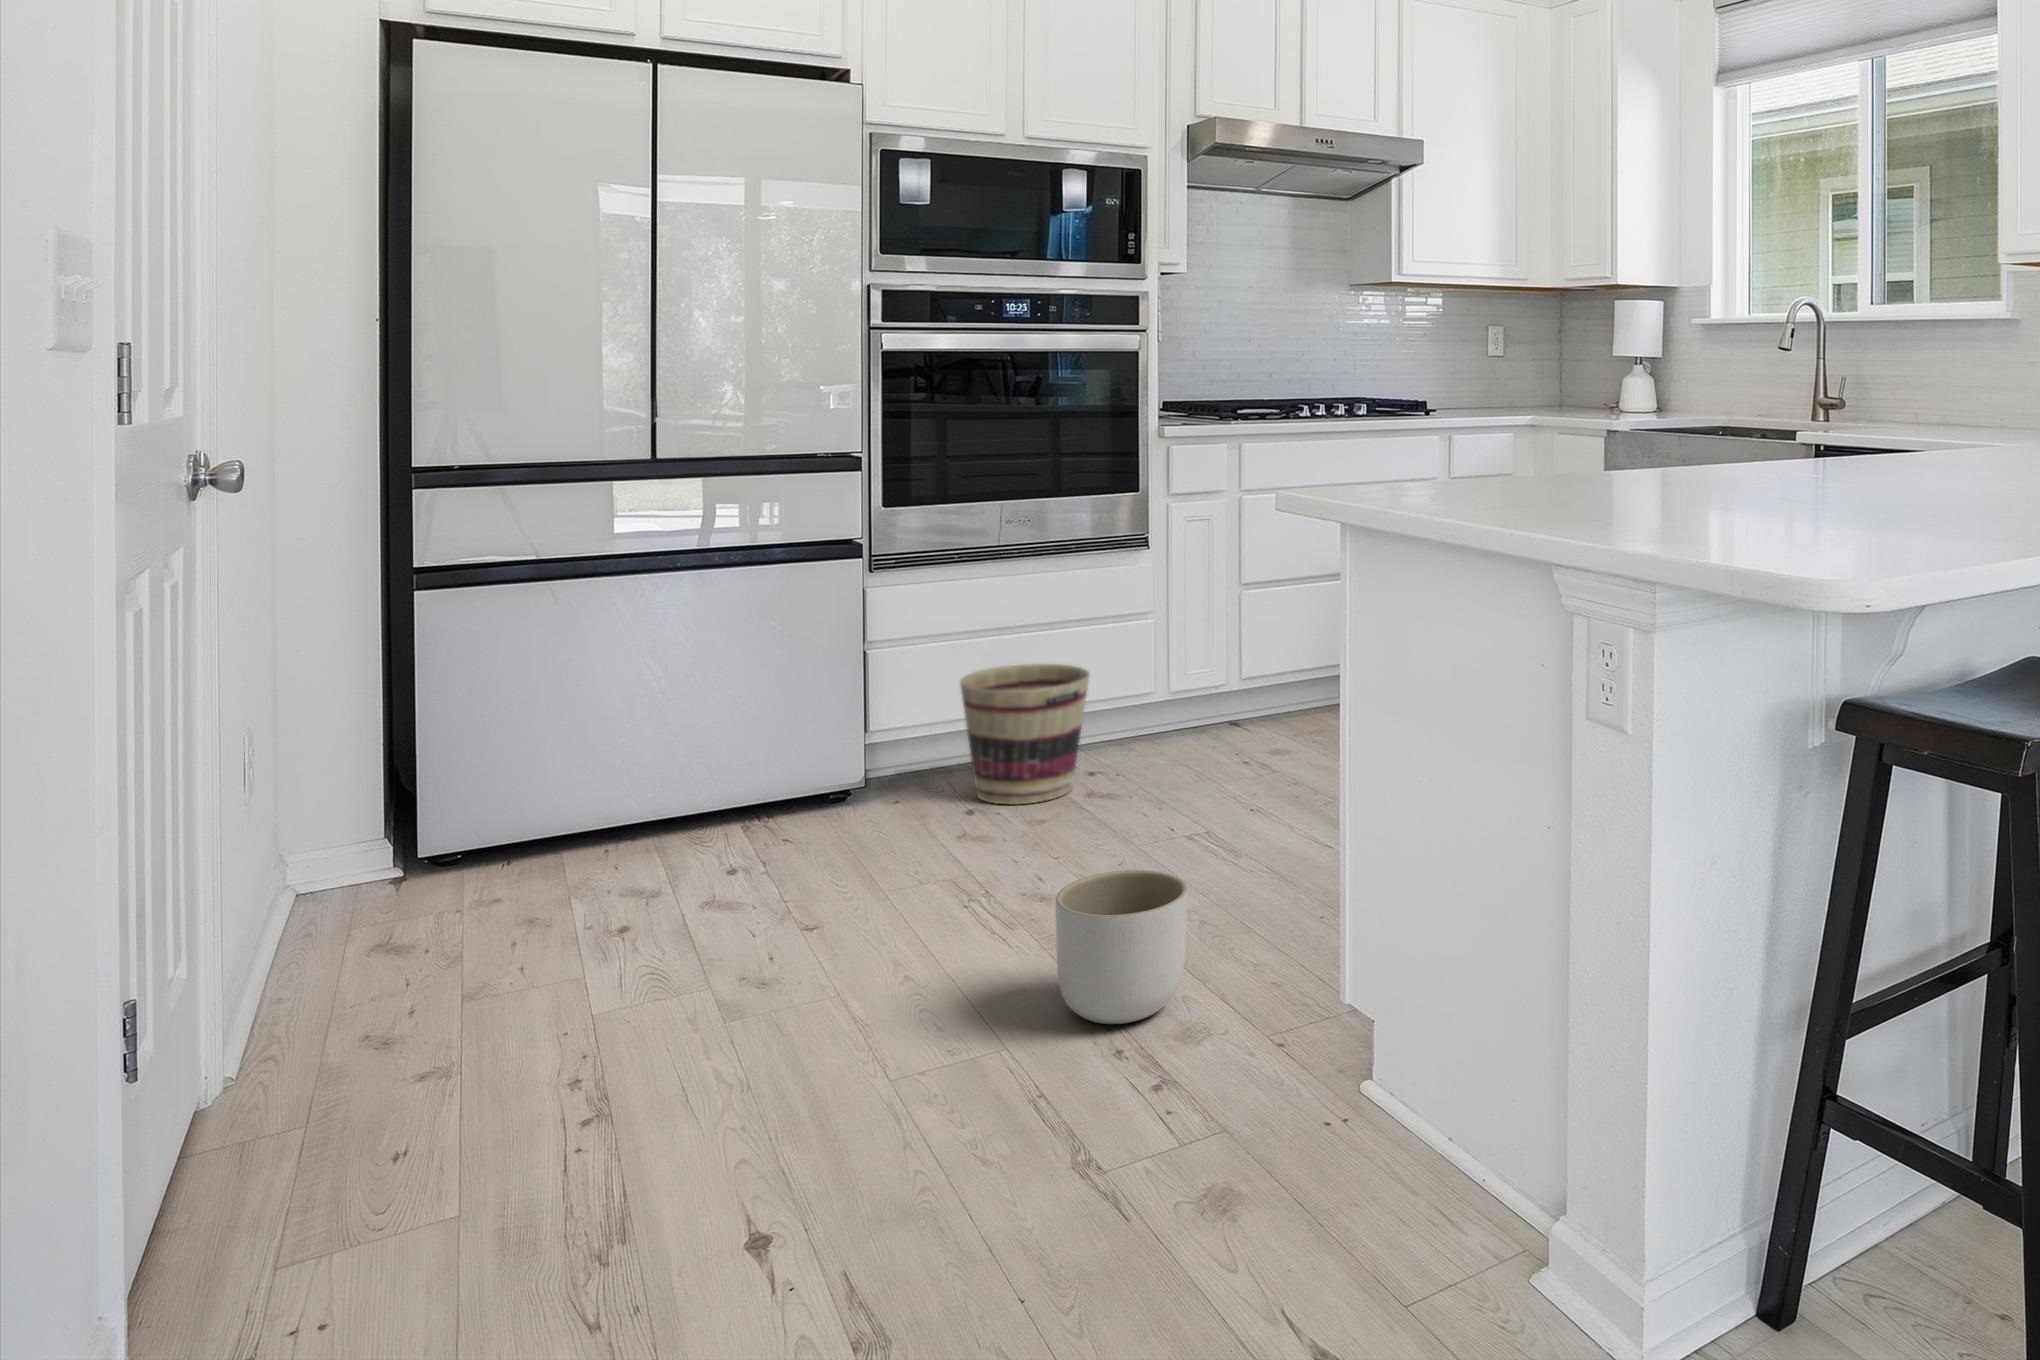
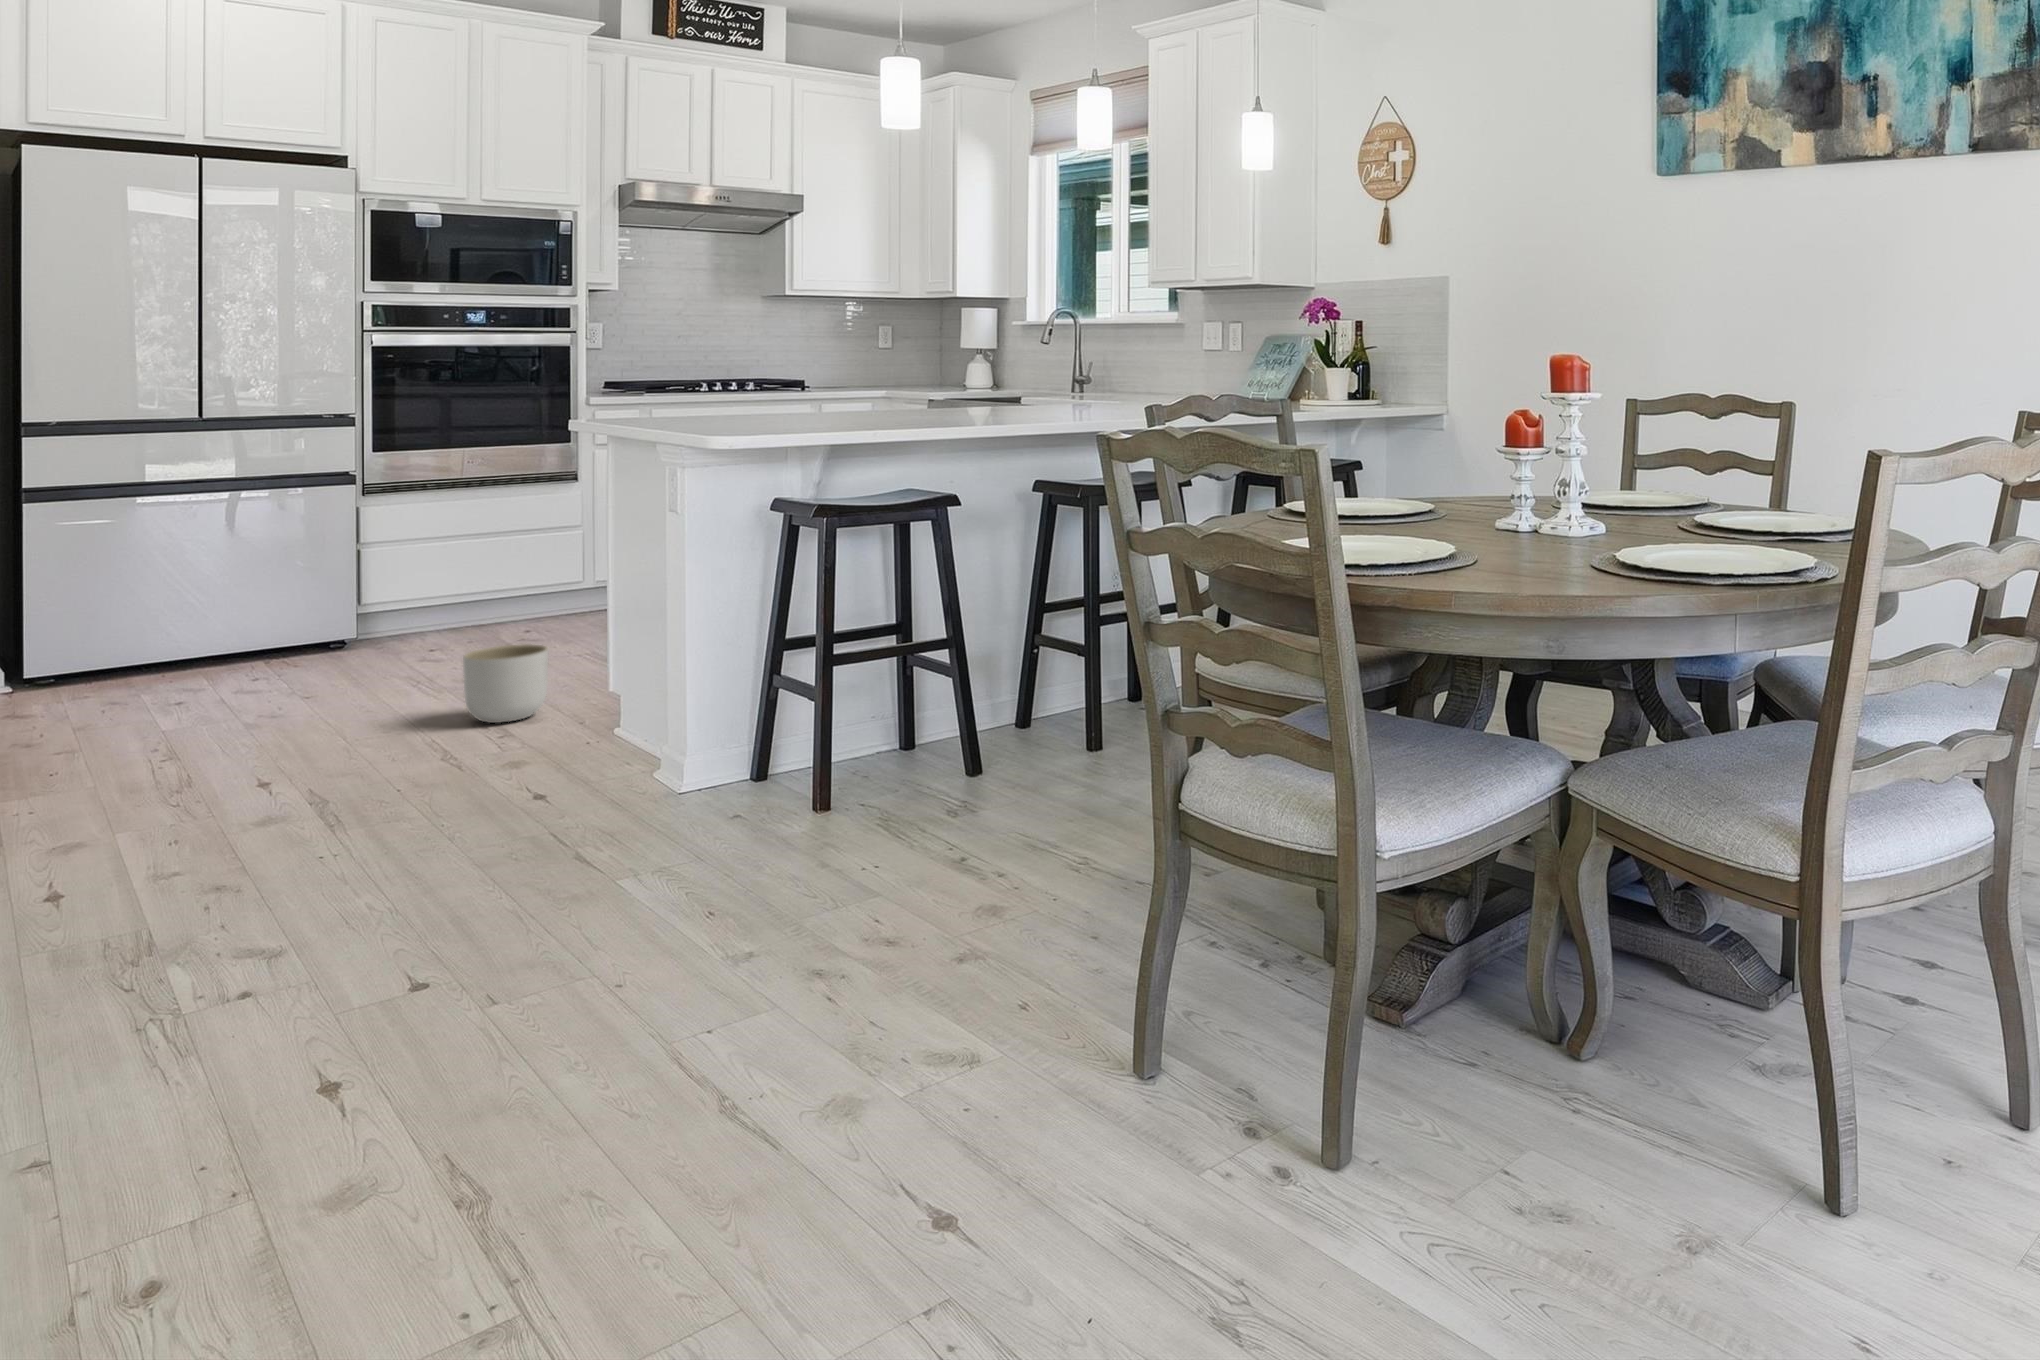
basket: present [960,664,1090,804] -> none [431,558,529,647]

